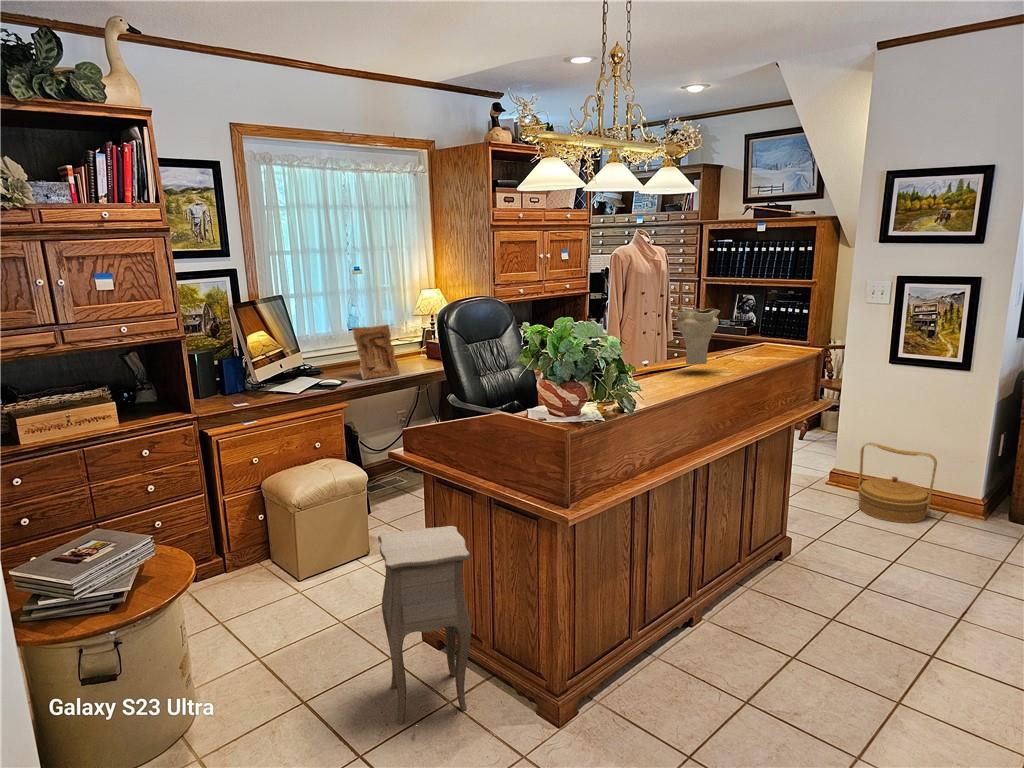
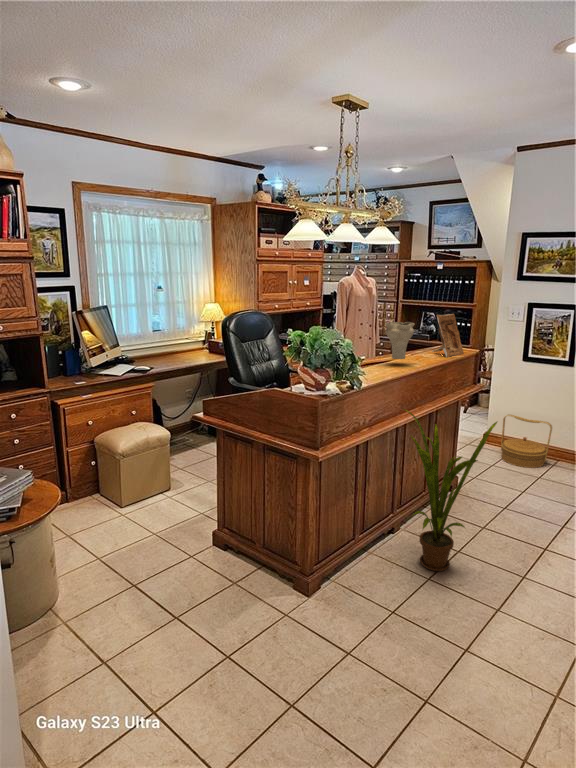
picture frame: present [352,325,400,380] -> present [432,314,464,357]
house plant: none [697,437,853,690] -> present [404,409,497,571]
side table: present [378,526,471,741] -> none [188,465,251,606]

